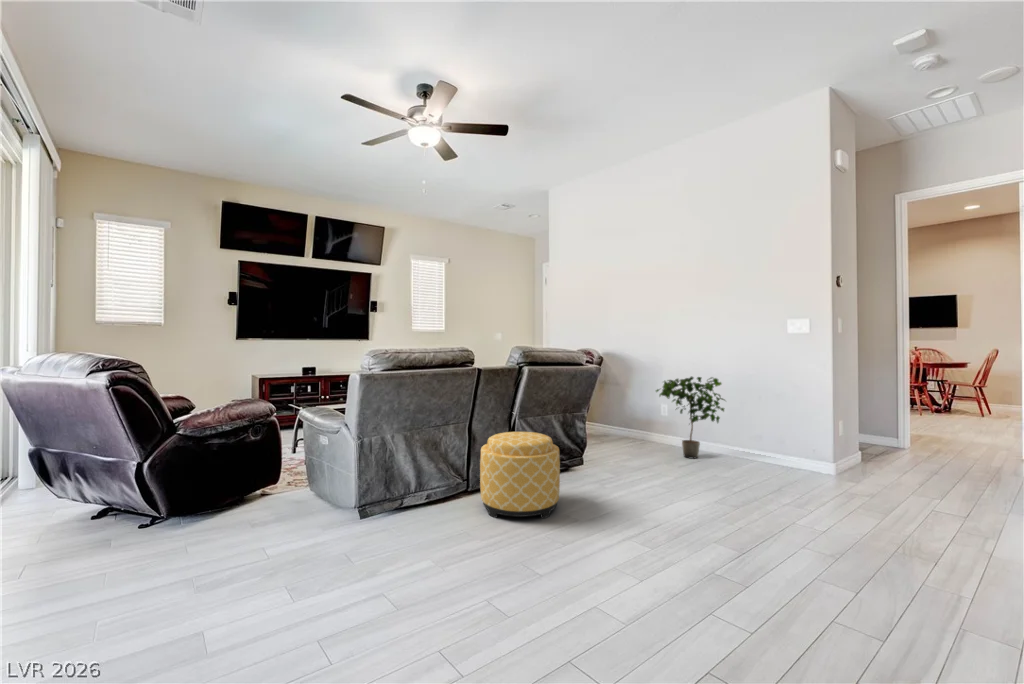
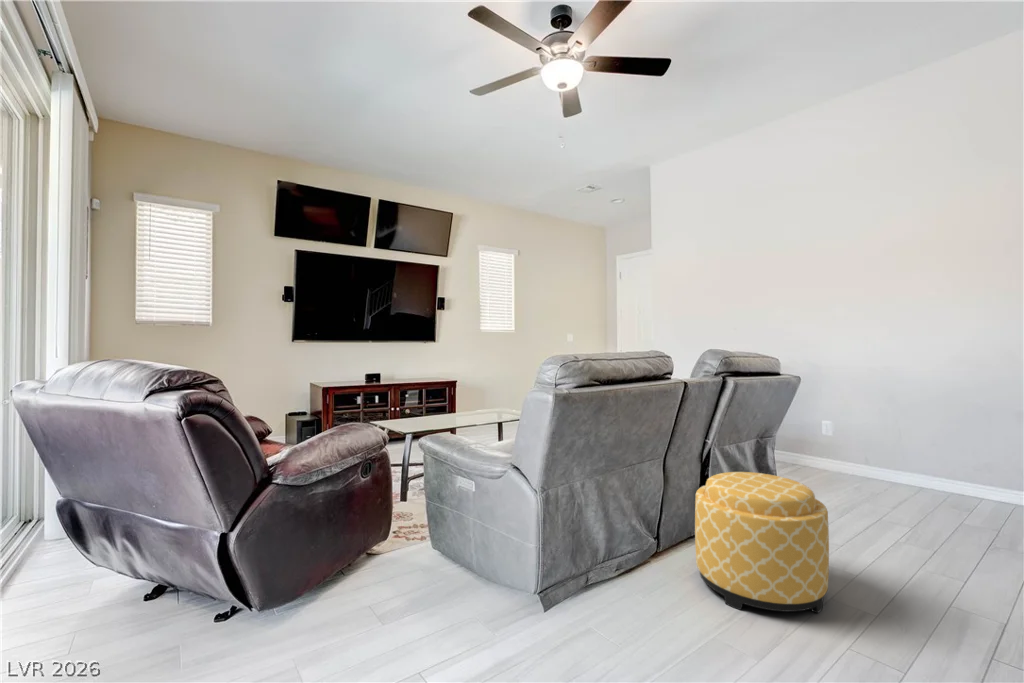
potted plant: present [656,376,724,459] -> none [847,388,963,498]

